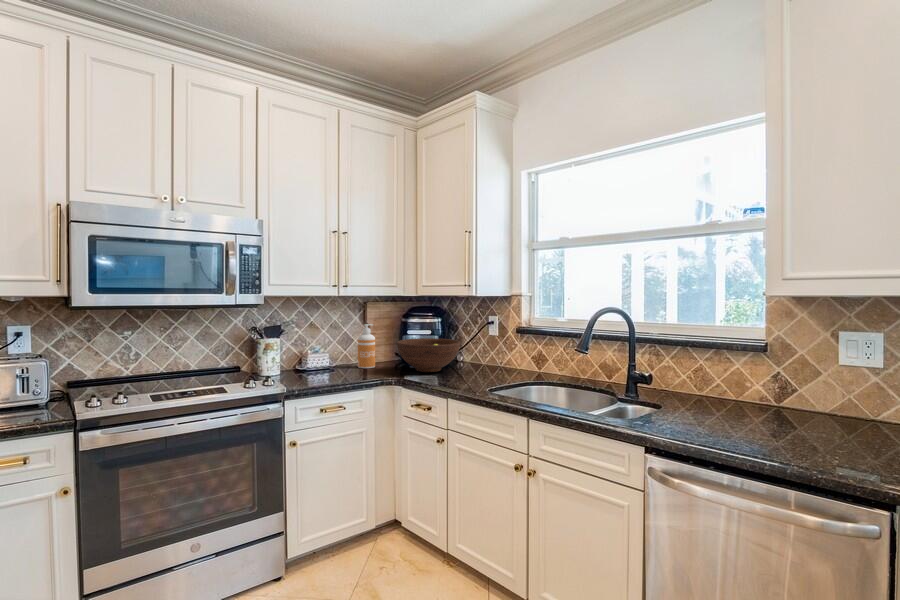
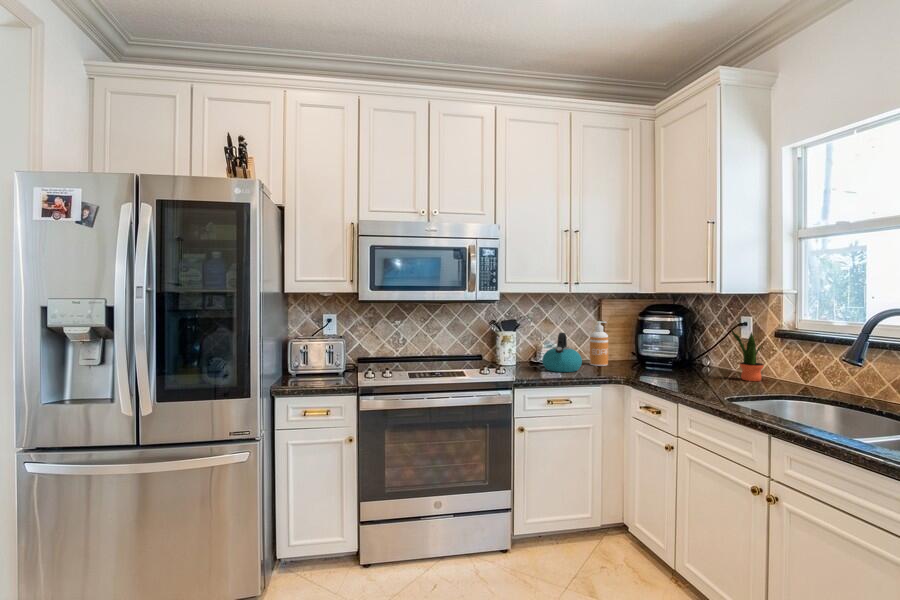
potted plant: none [483,326,509,372] -> present [731,329,764,381]
kettle: none [312,337,353,378] -> present [542,333,582,372]
fruit bowl: present [397,338,460,372] -> none [629,338,702,375]

